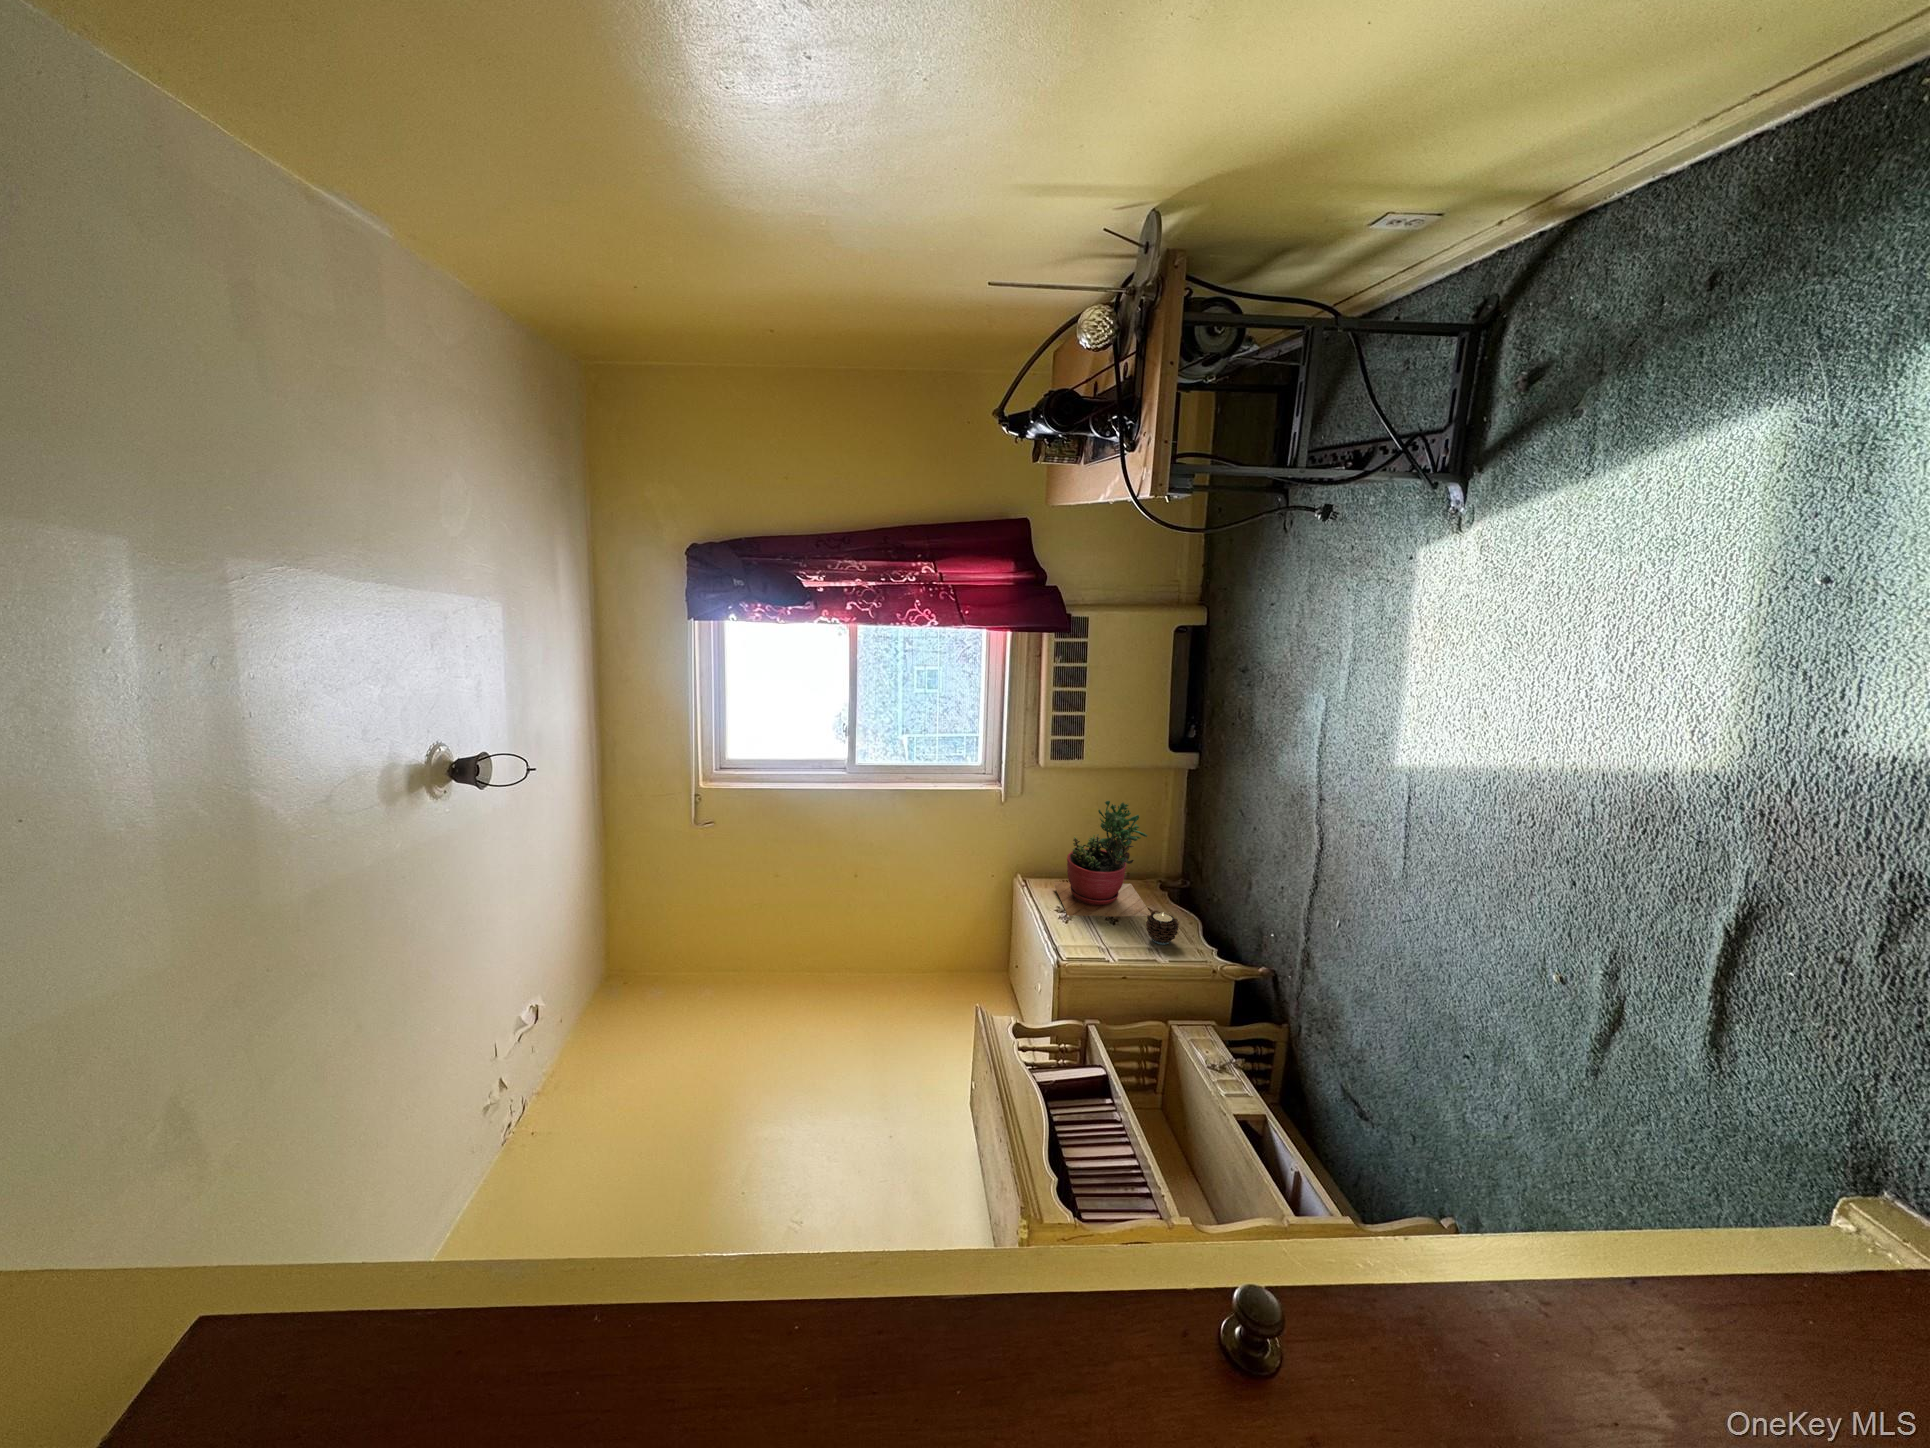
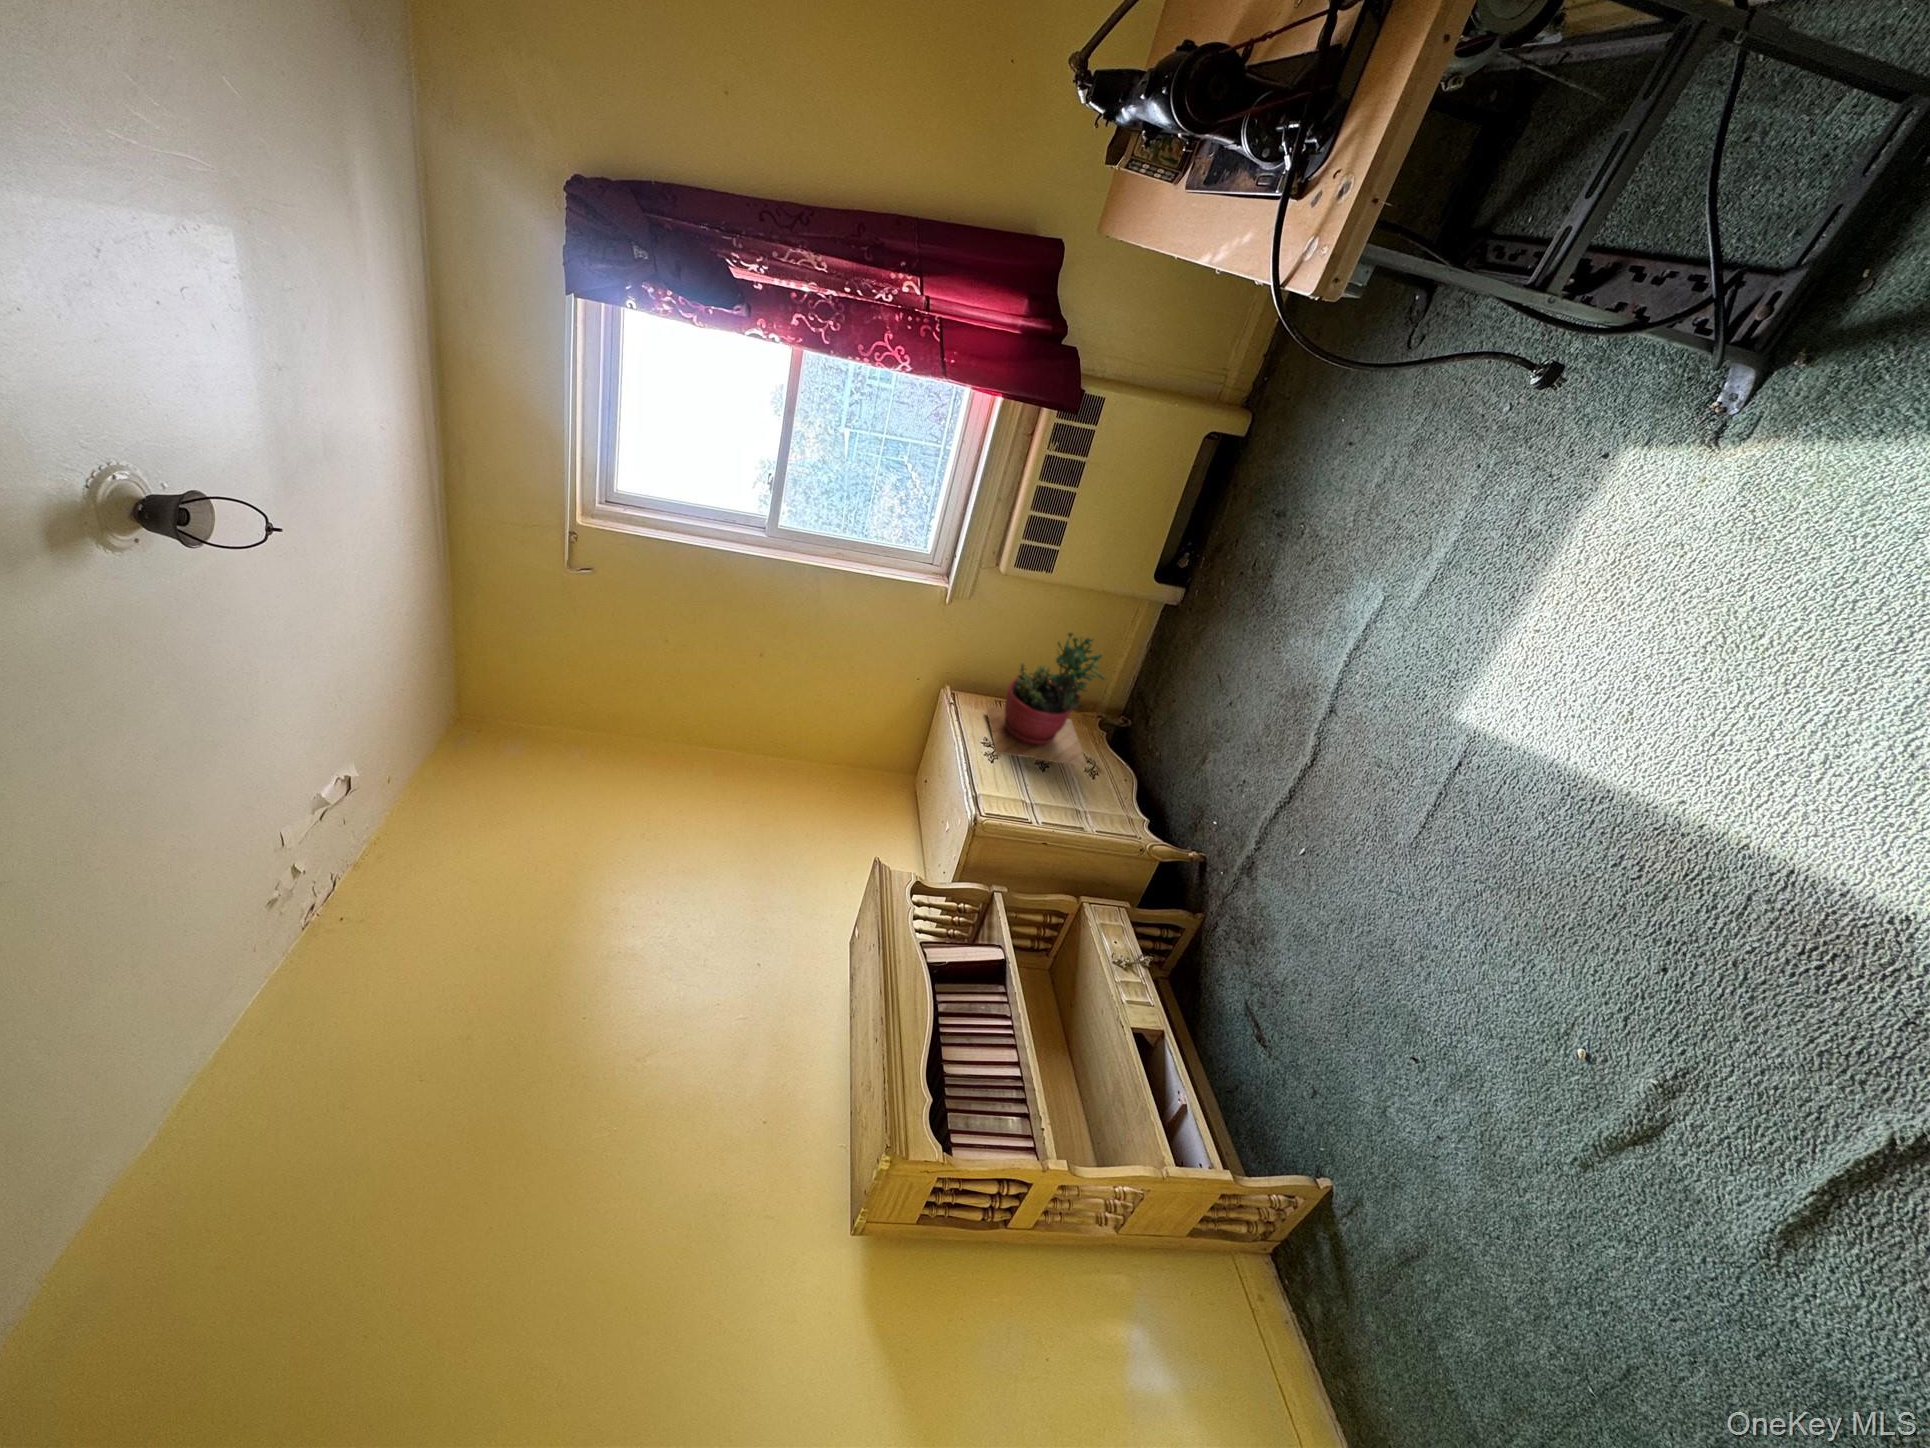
candle: present [1146,913,1179,945] -> none [1081,773,1118,809]

